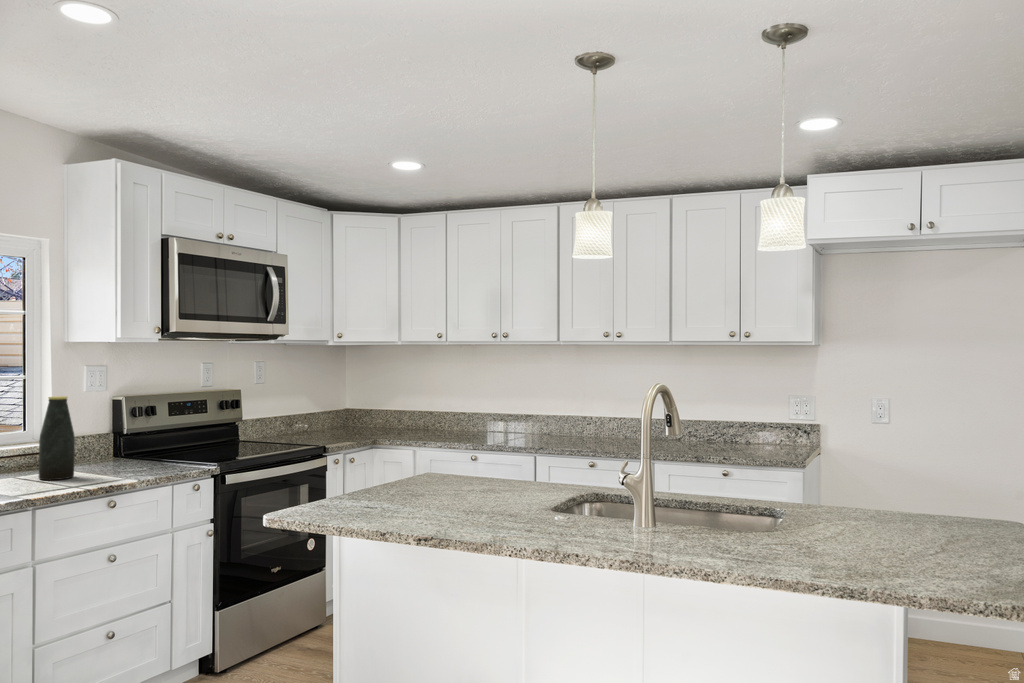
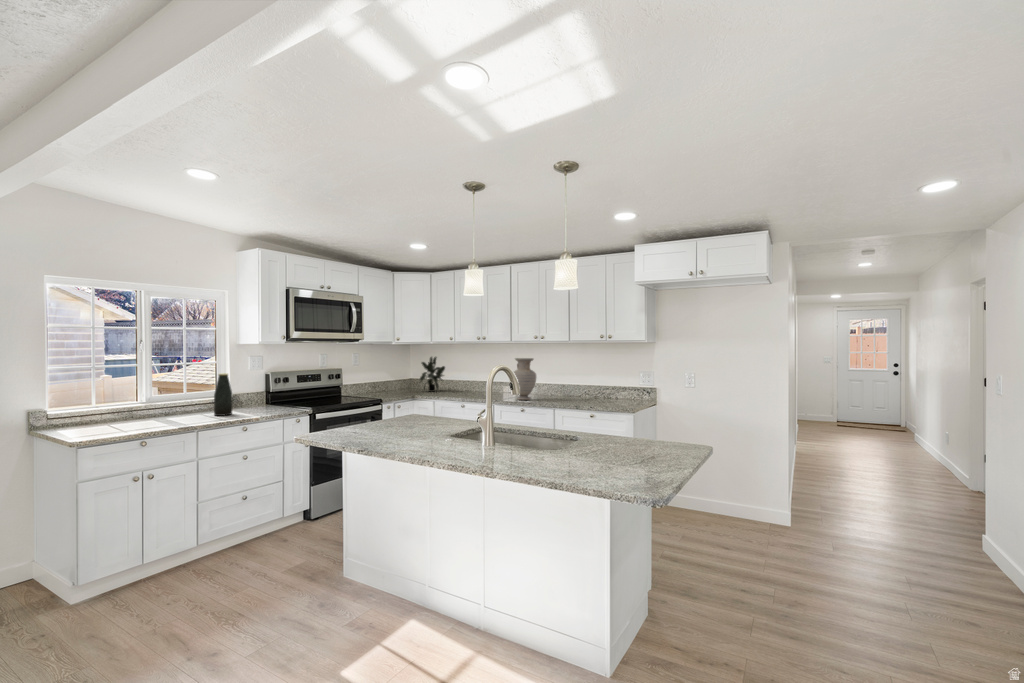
potted plant: none [369,368,421,432] -> present [420,357,445,391]
vase: none [563,371,607,445] -> present [514,358,536,400]

